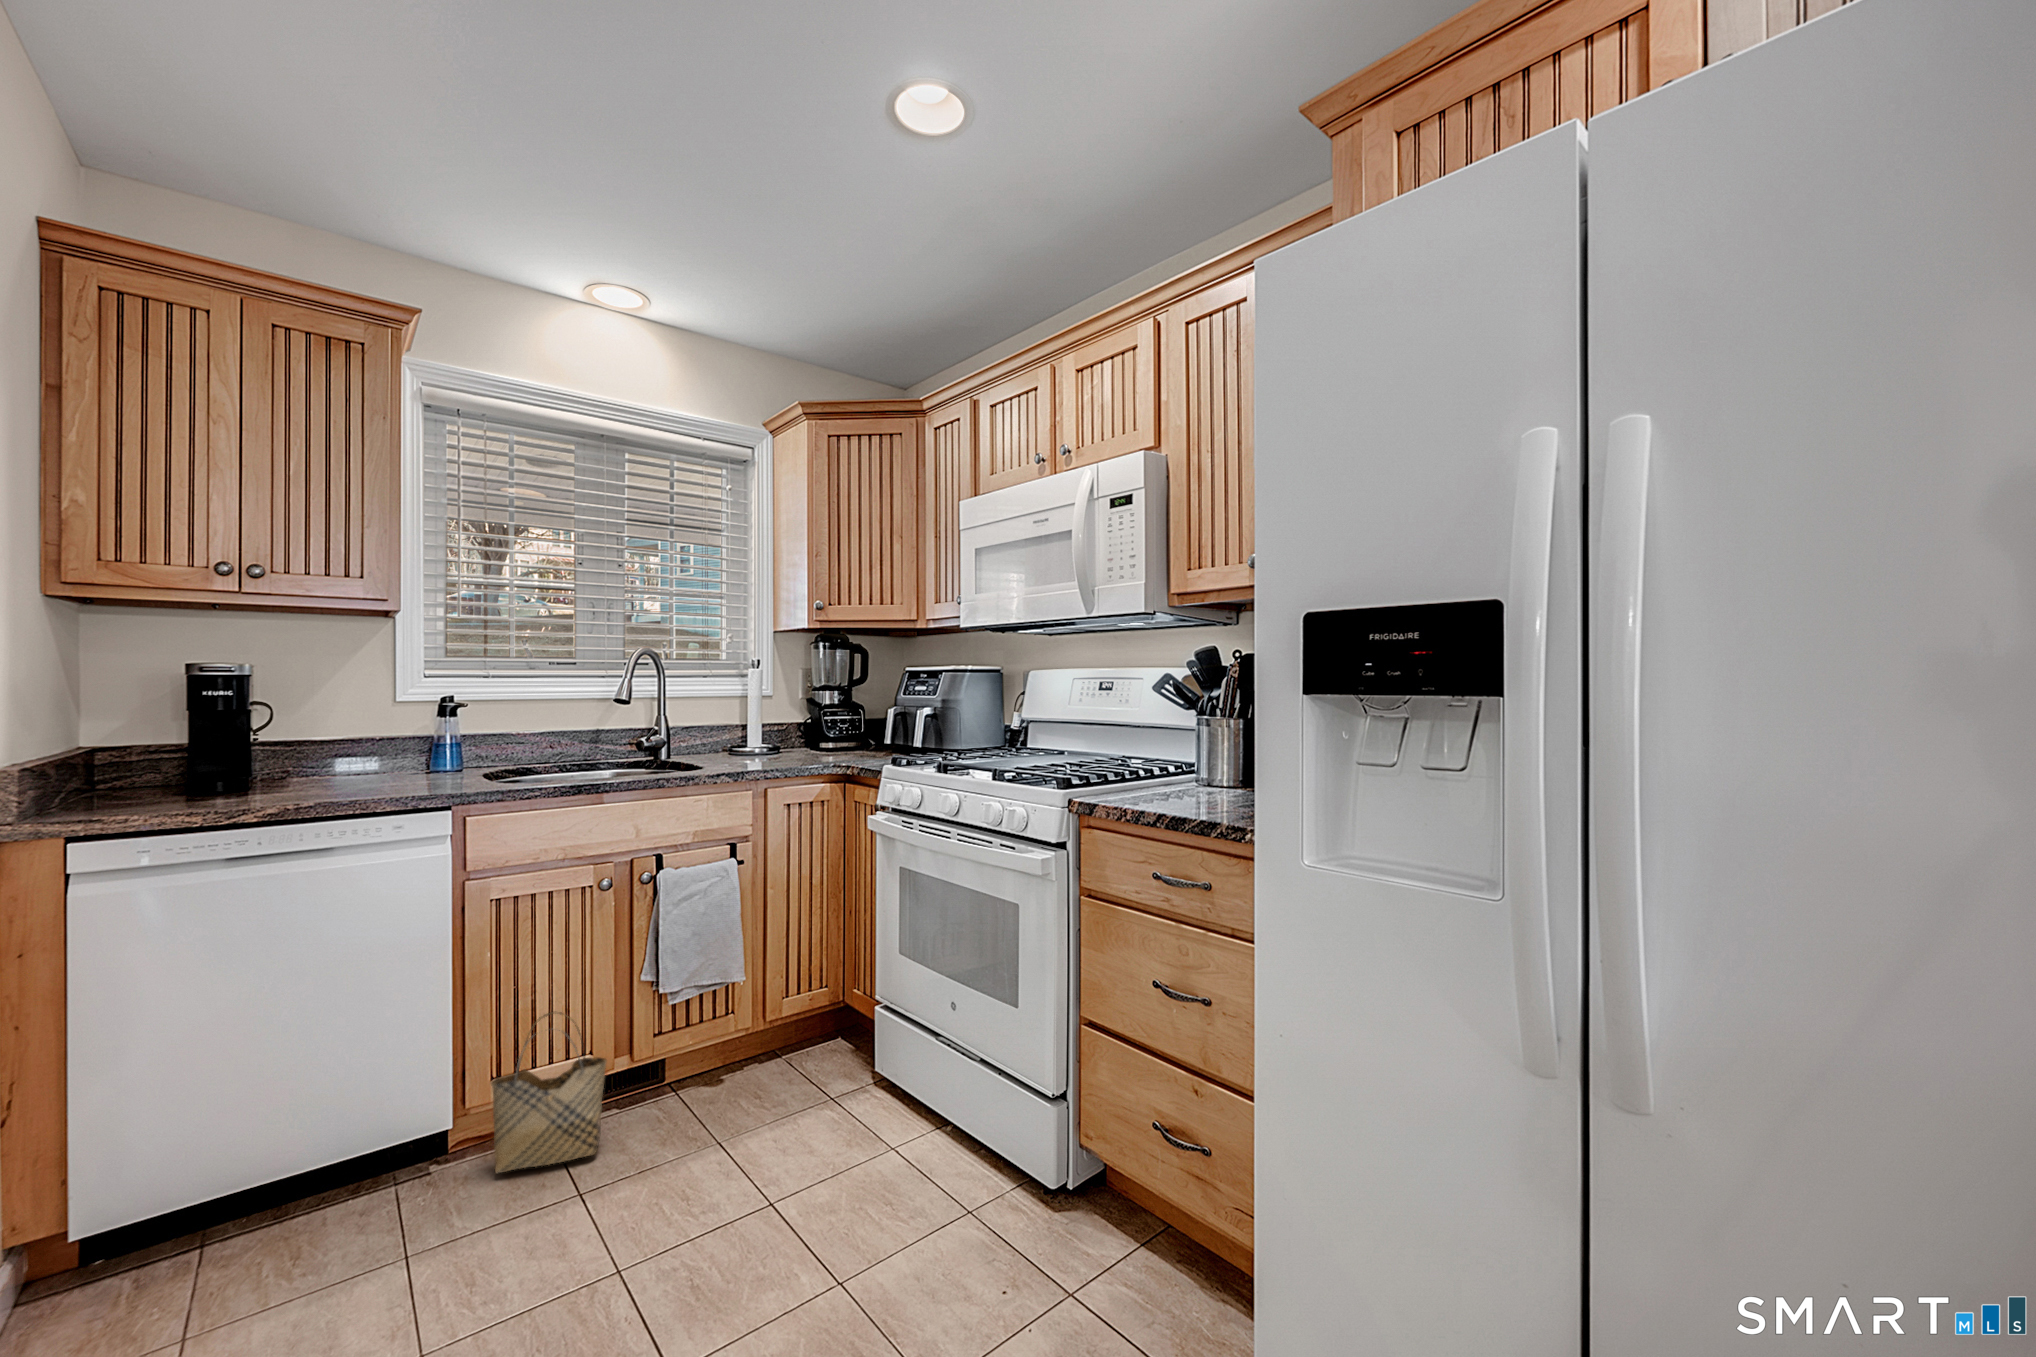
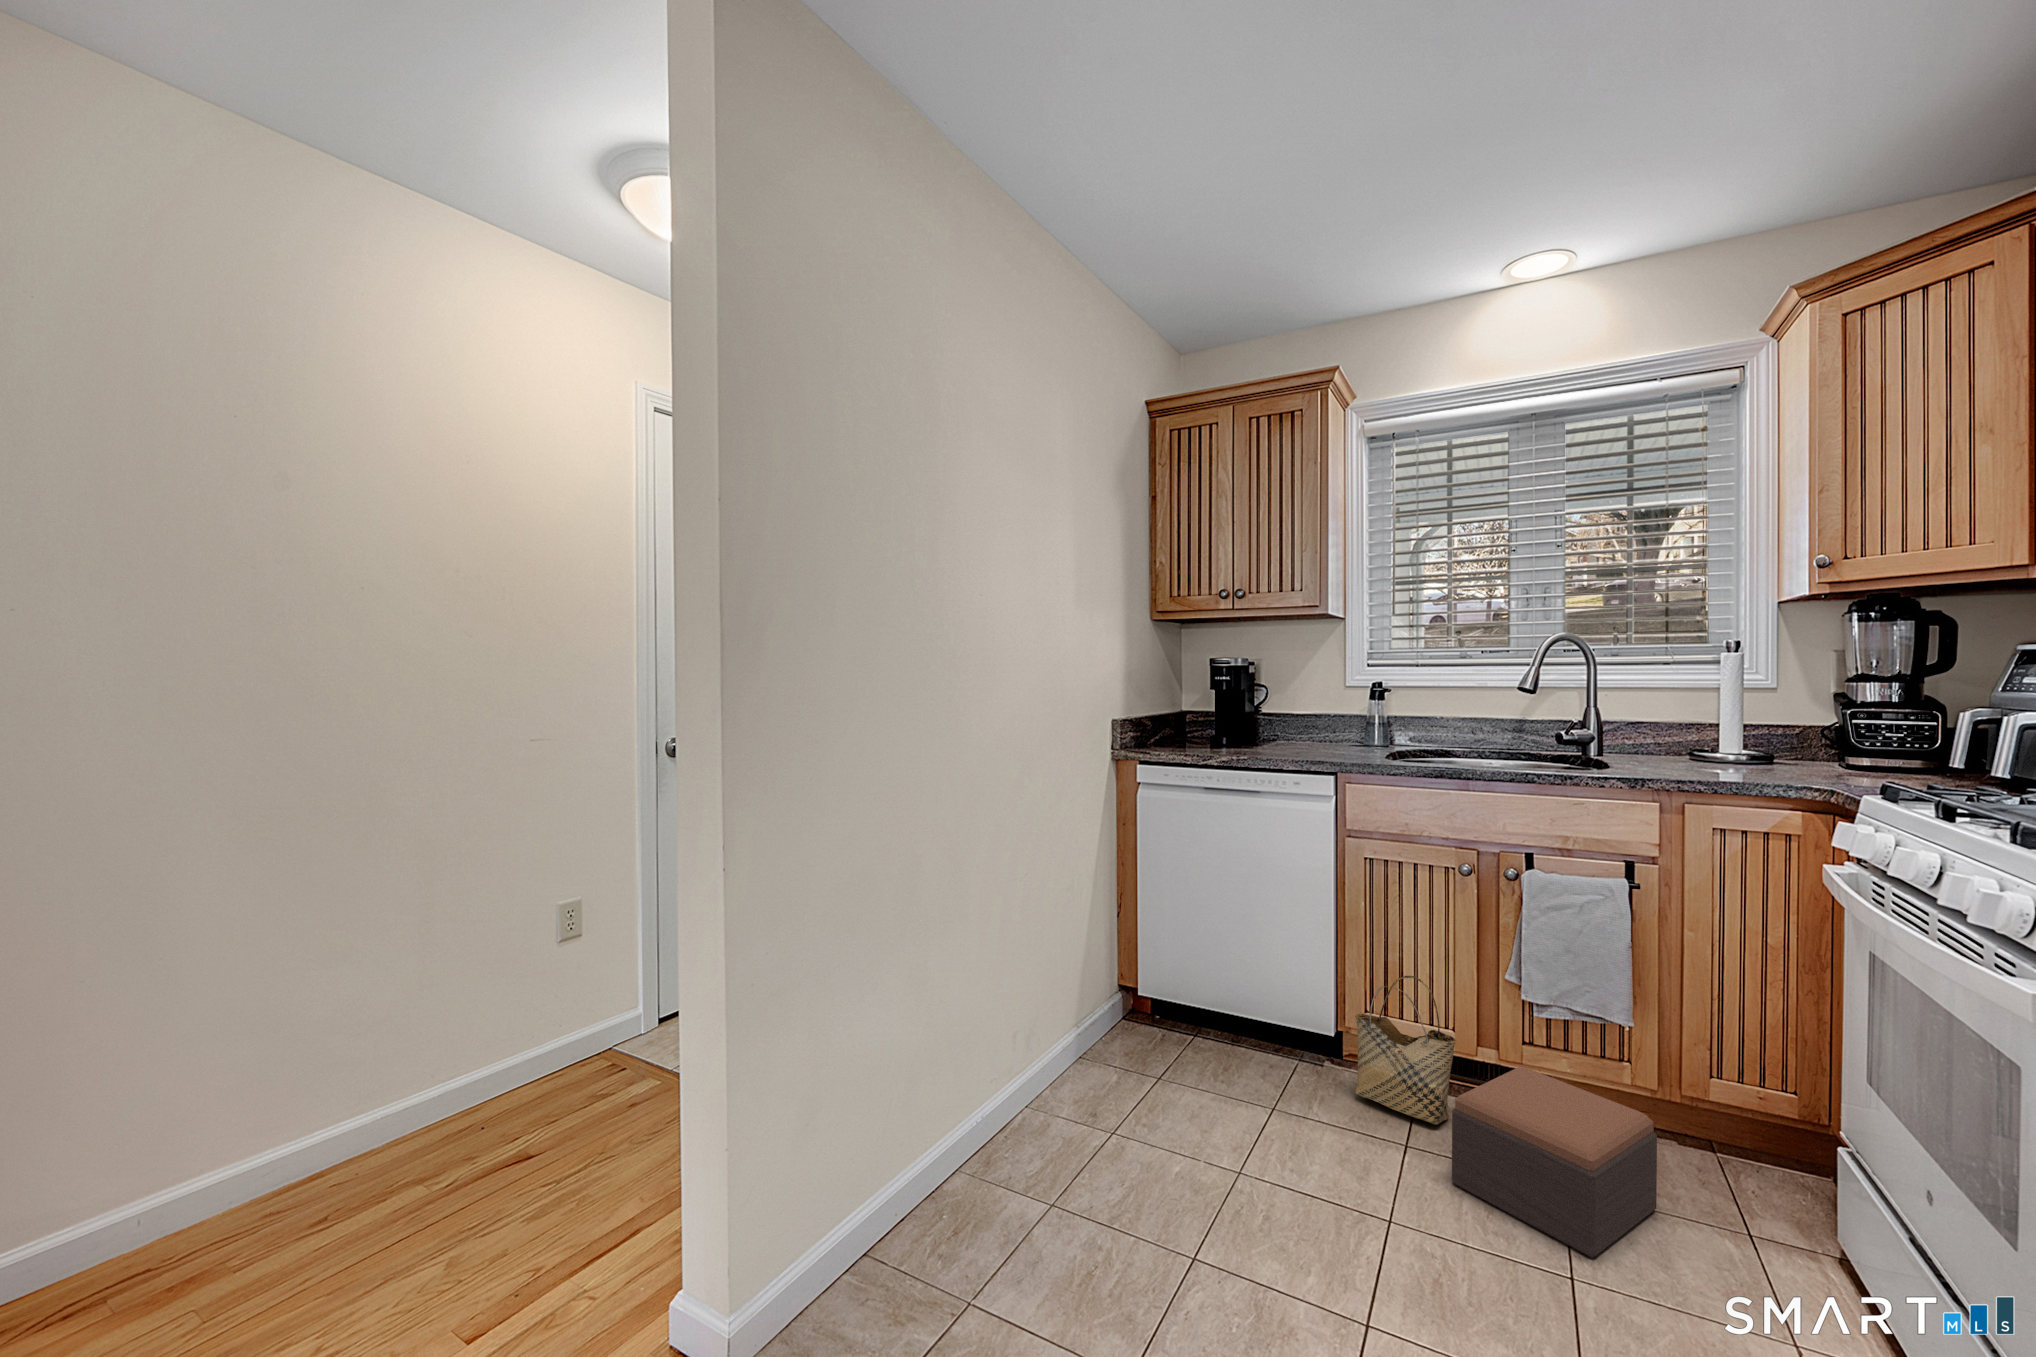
footstool: none [640,1046,783,1196] -> present [1452,1067,1657,1257]

